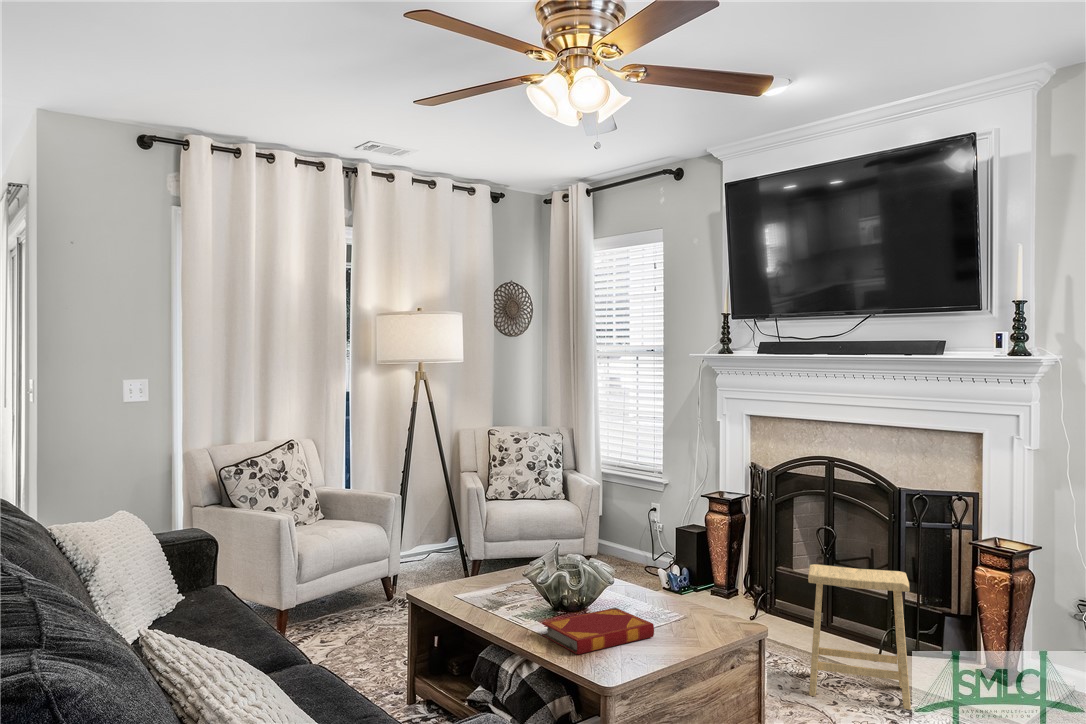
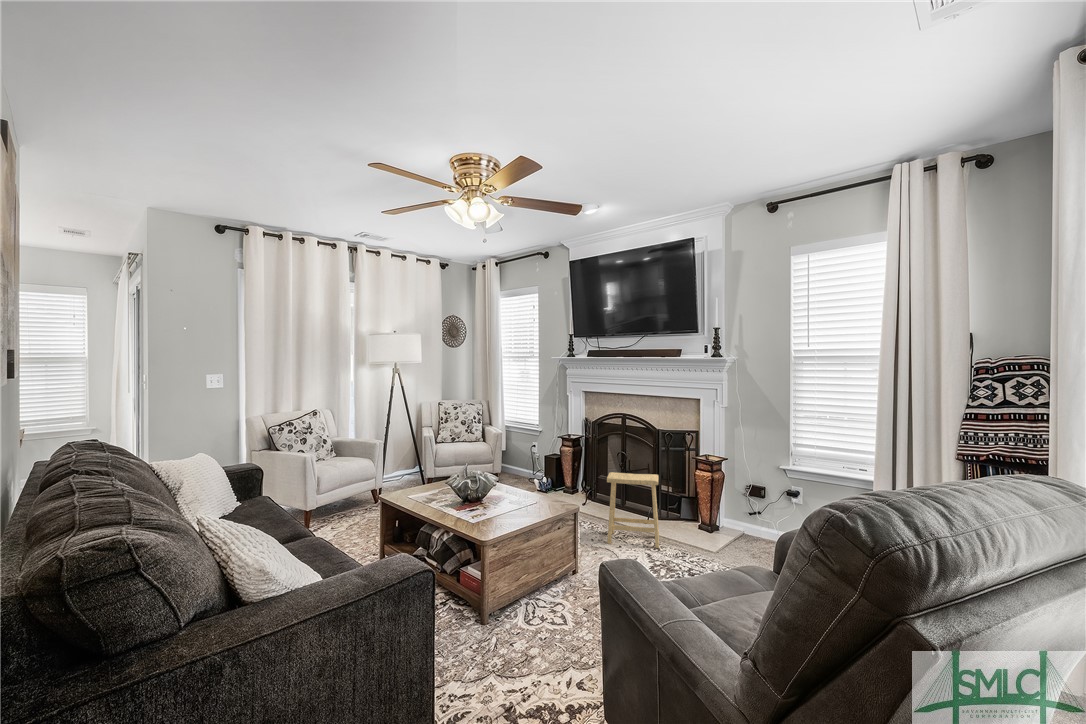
hardback book: present [542,608,654,654] -> none [453,499,515,525]

